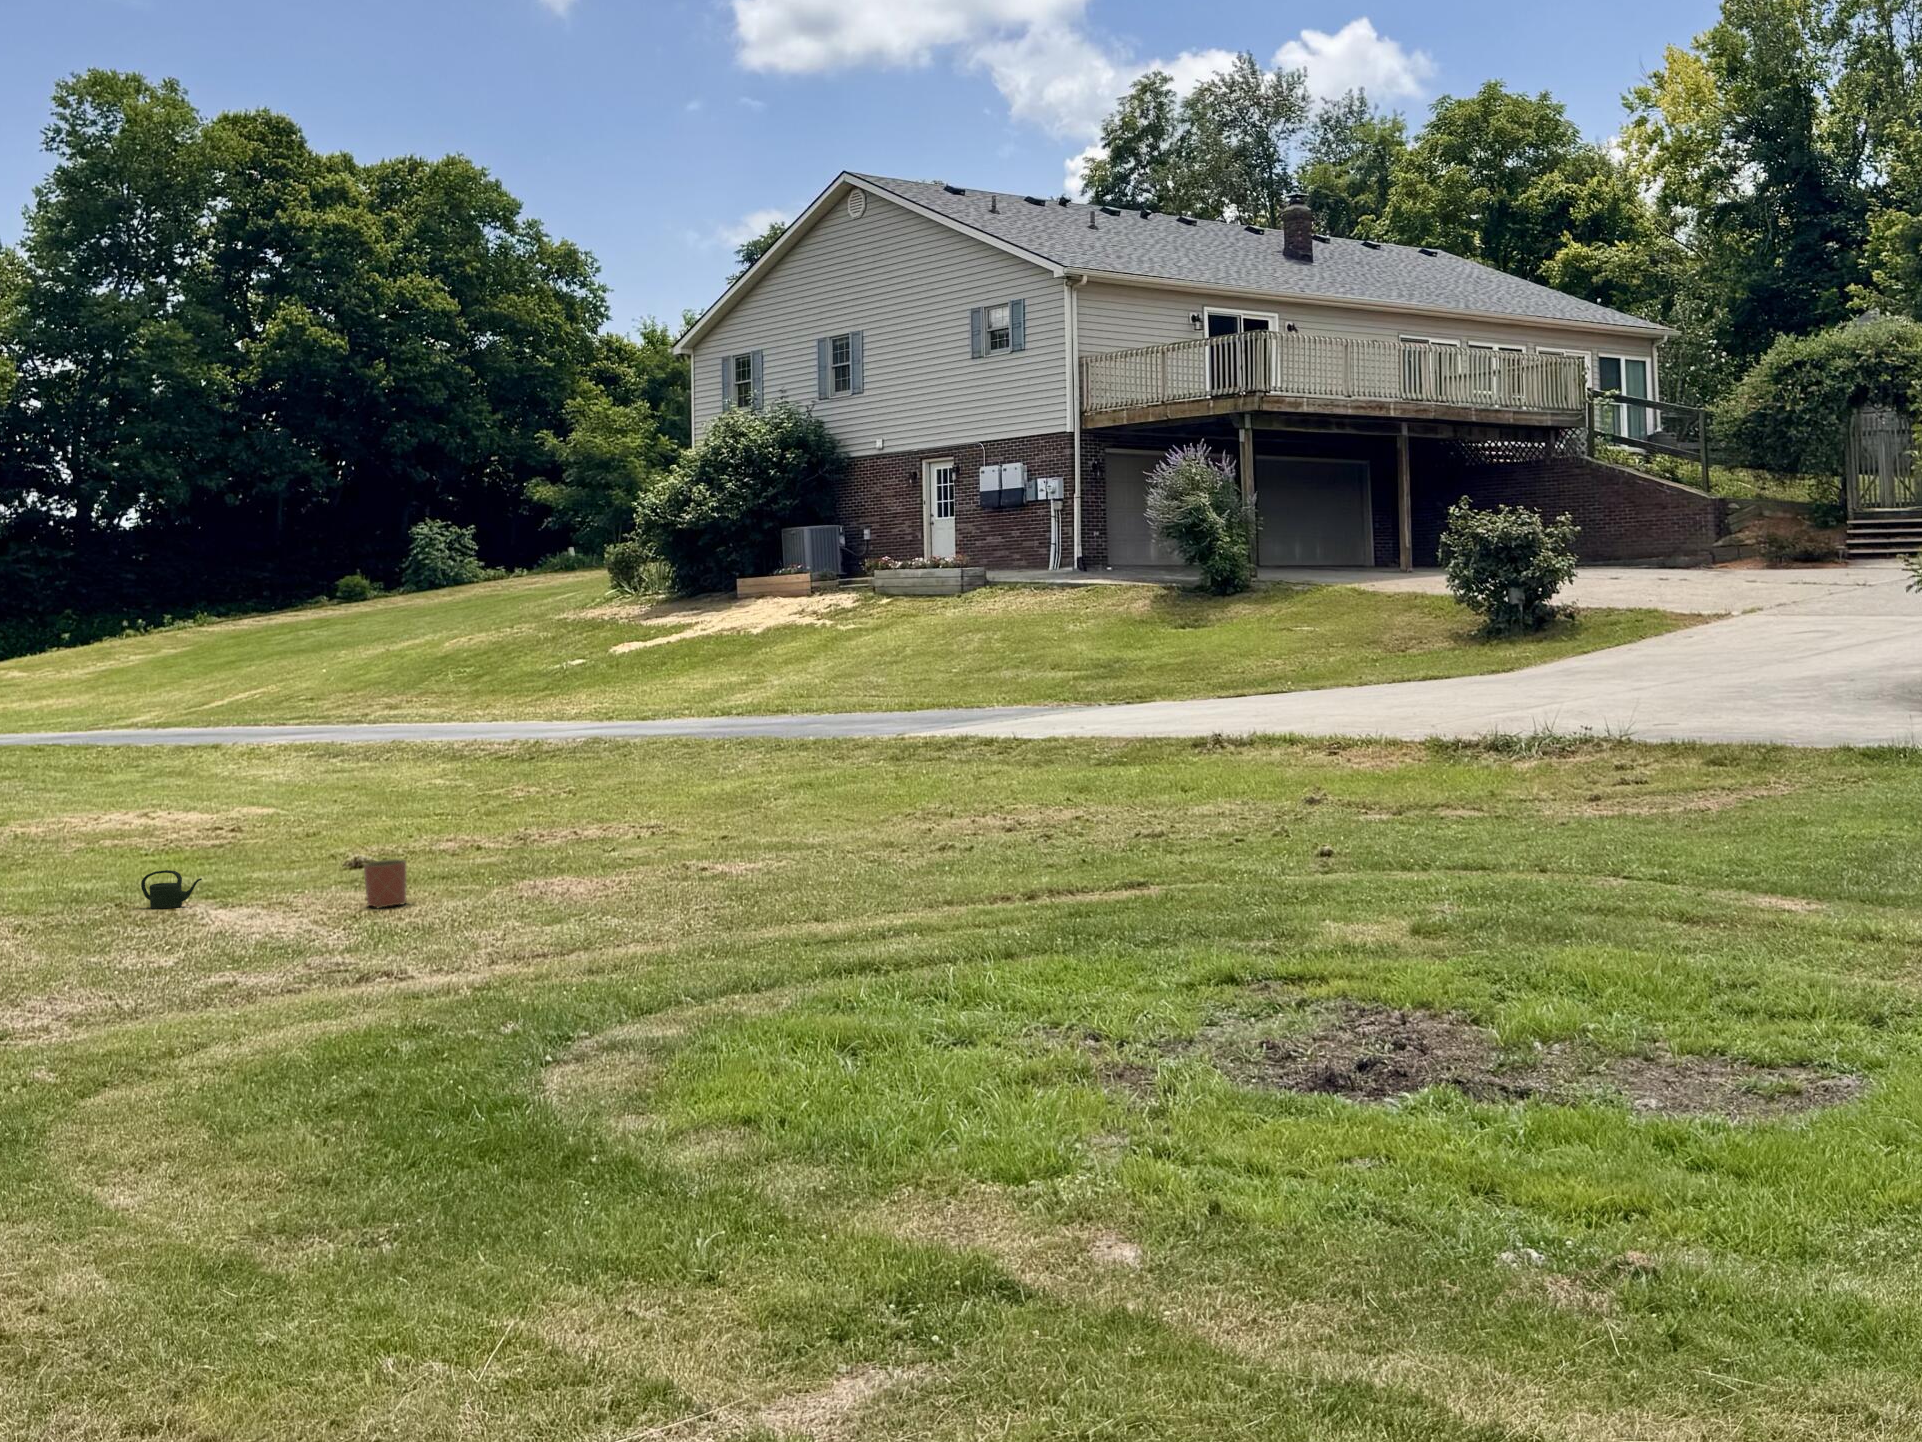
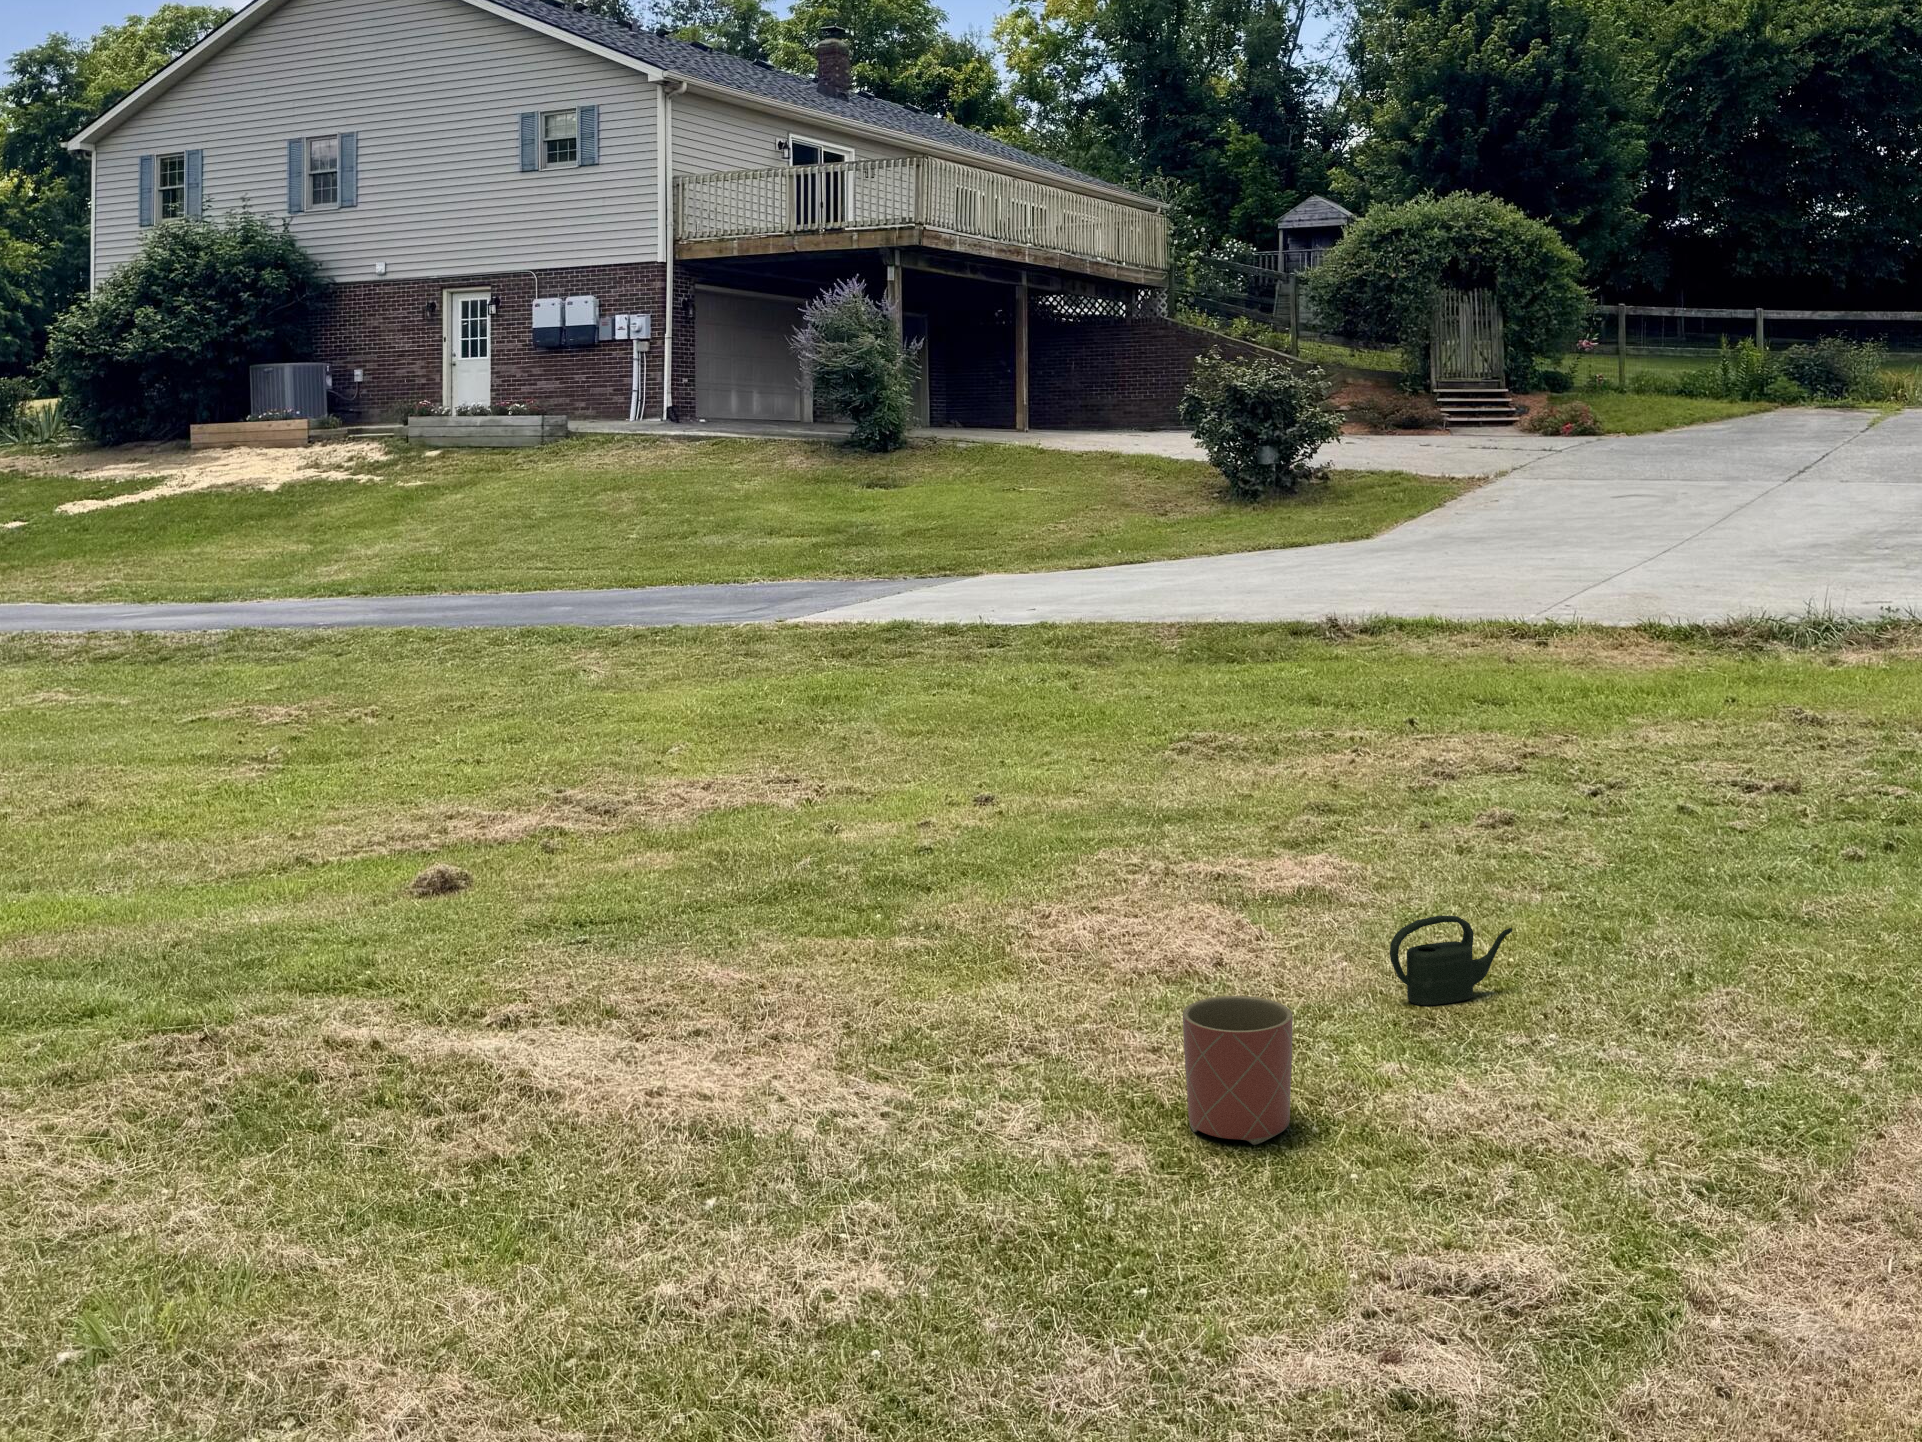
watering can: present [141,870,202,909] -> present [1390,916,1512,1006]

